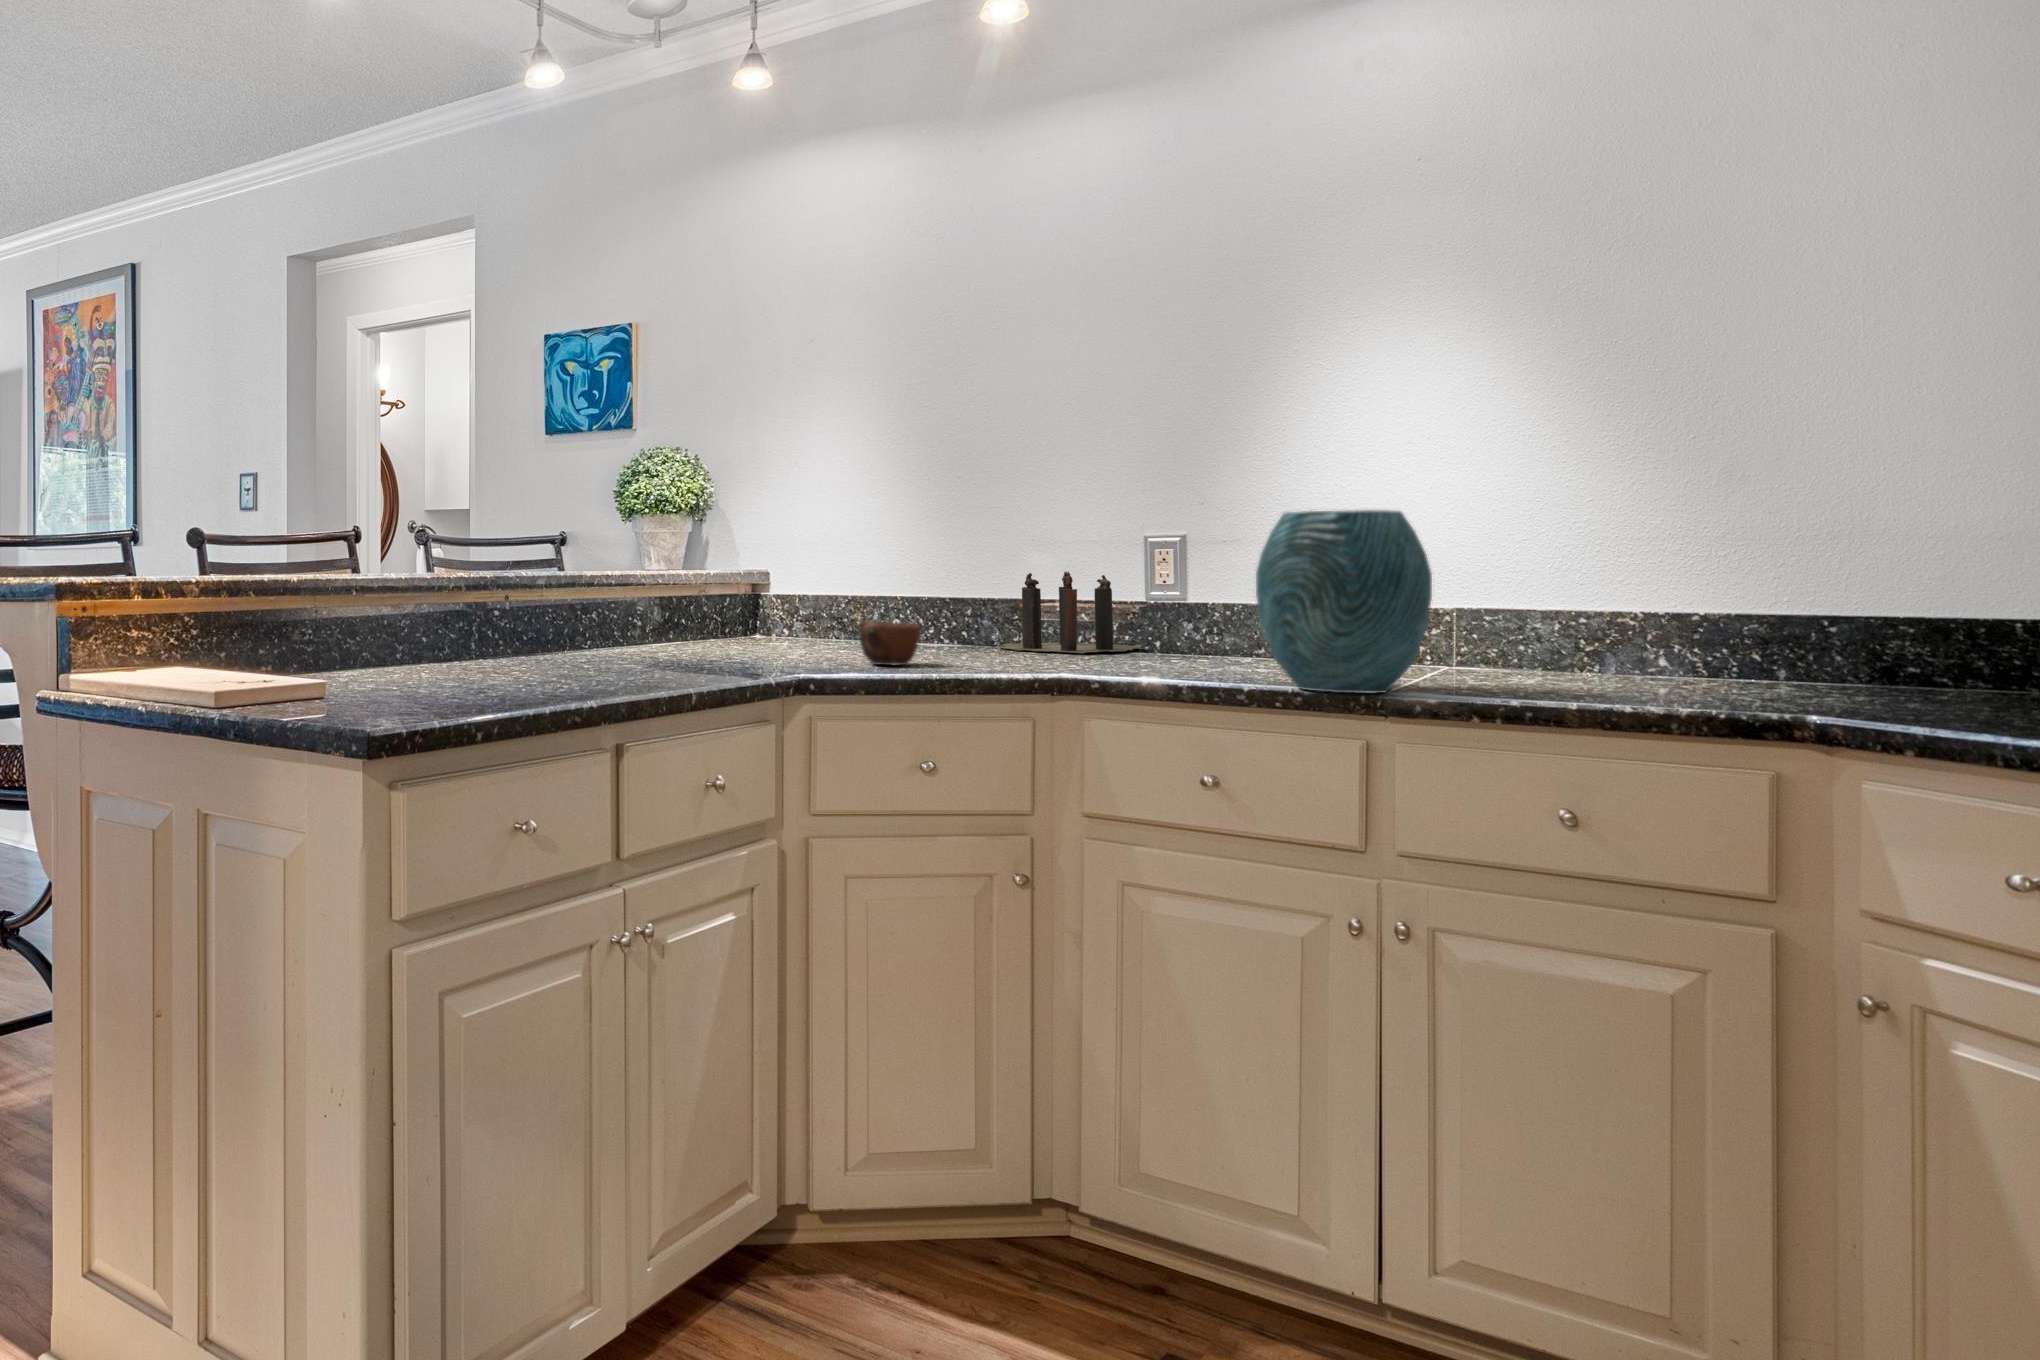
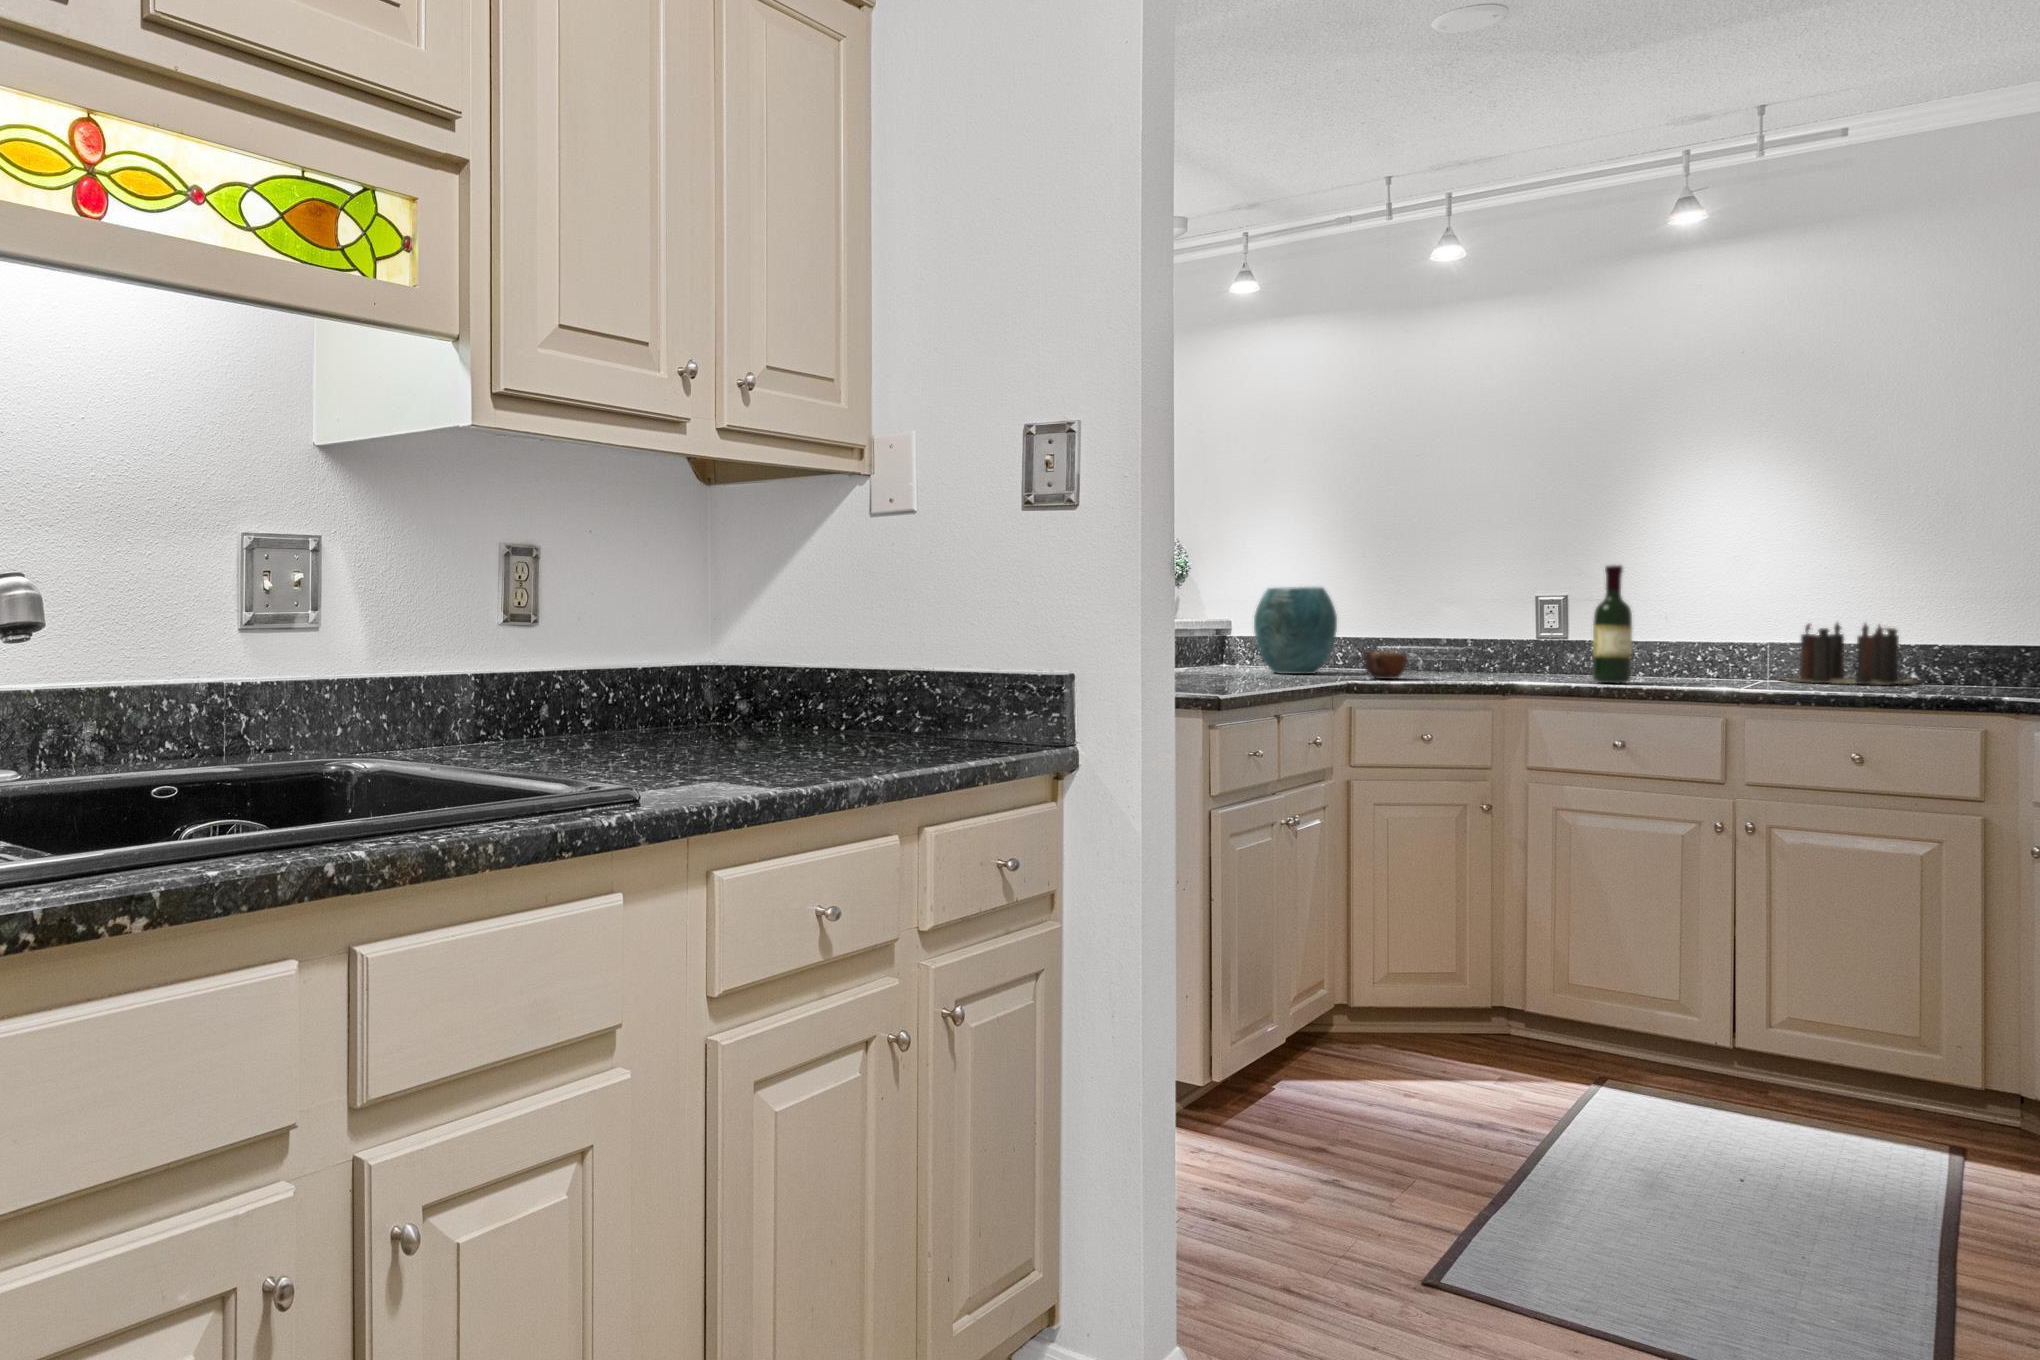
wine bottle: none [1182,484,1238,676] -> present [1592,565,1632,683]
vase: present [1256,510,1432,693] -> present [1254,587,1337,674]
candle: present [1000,571,1143,653] -> present [1779,623,1917,685]

